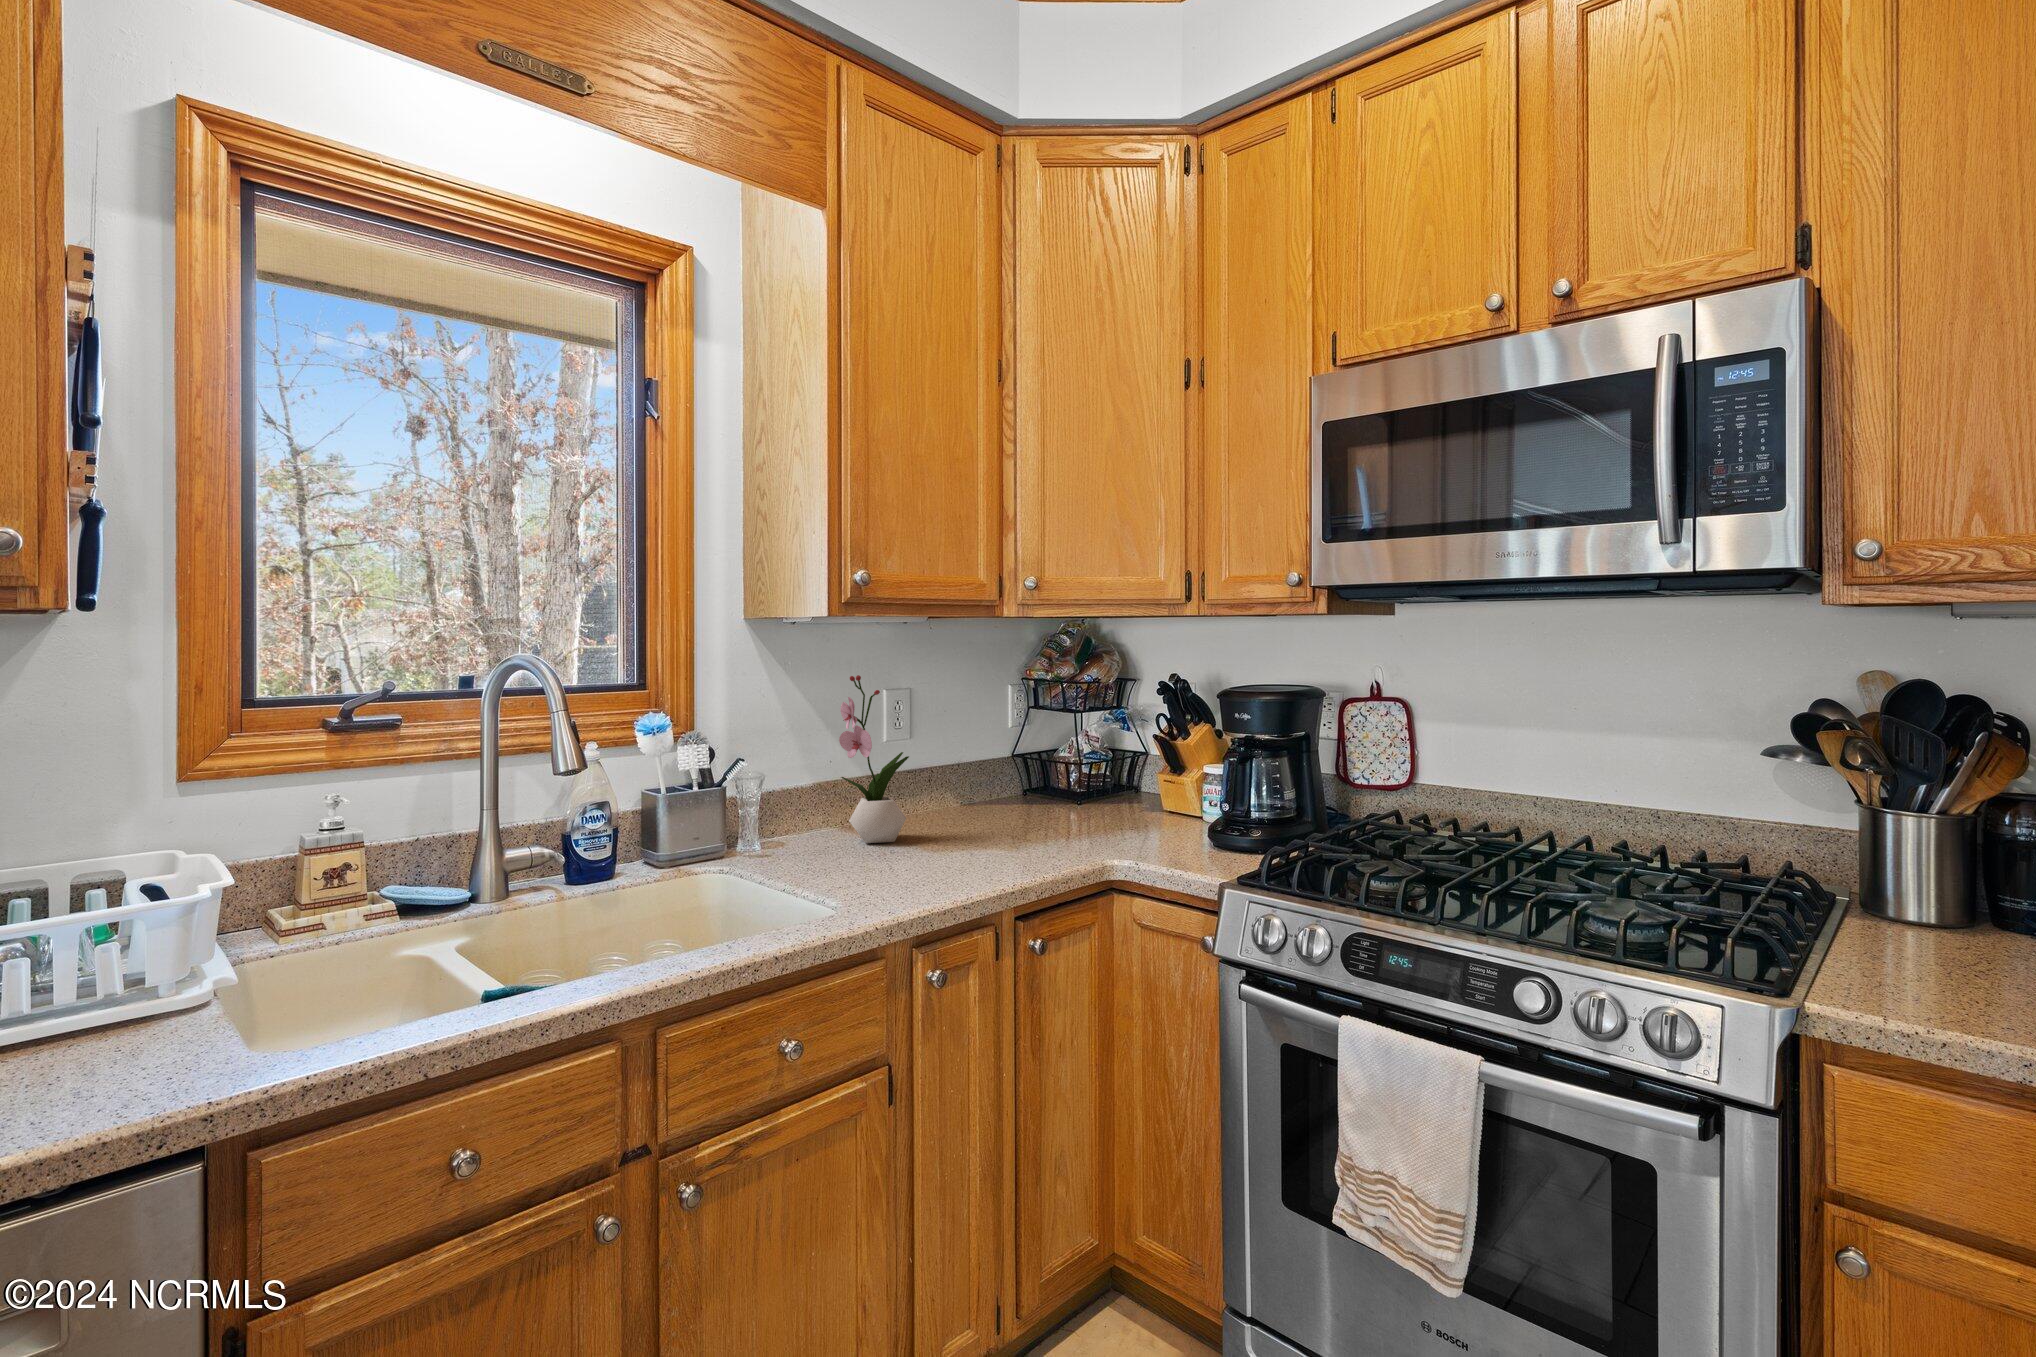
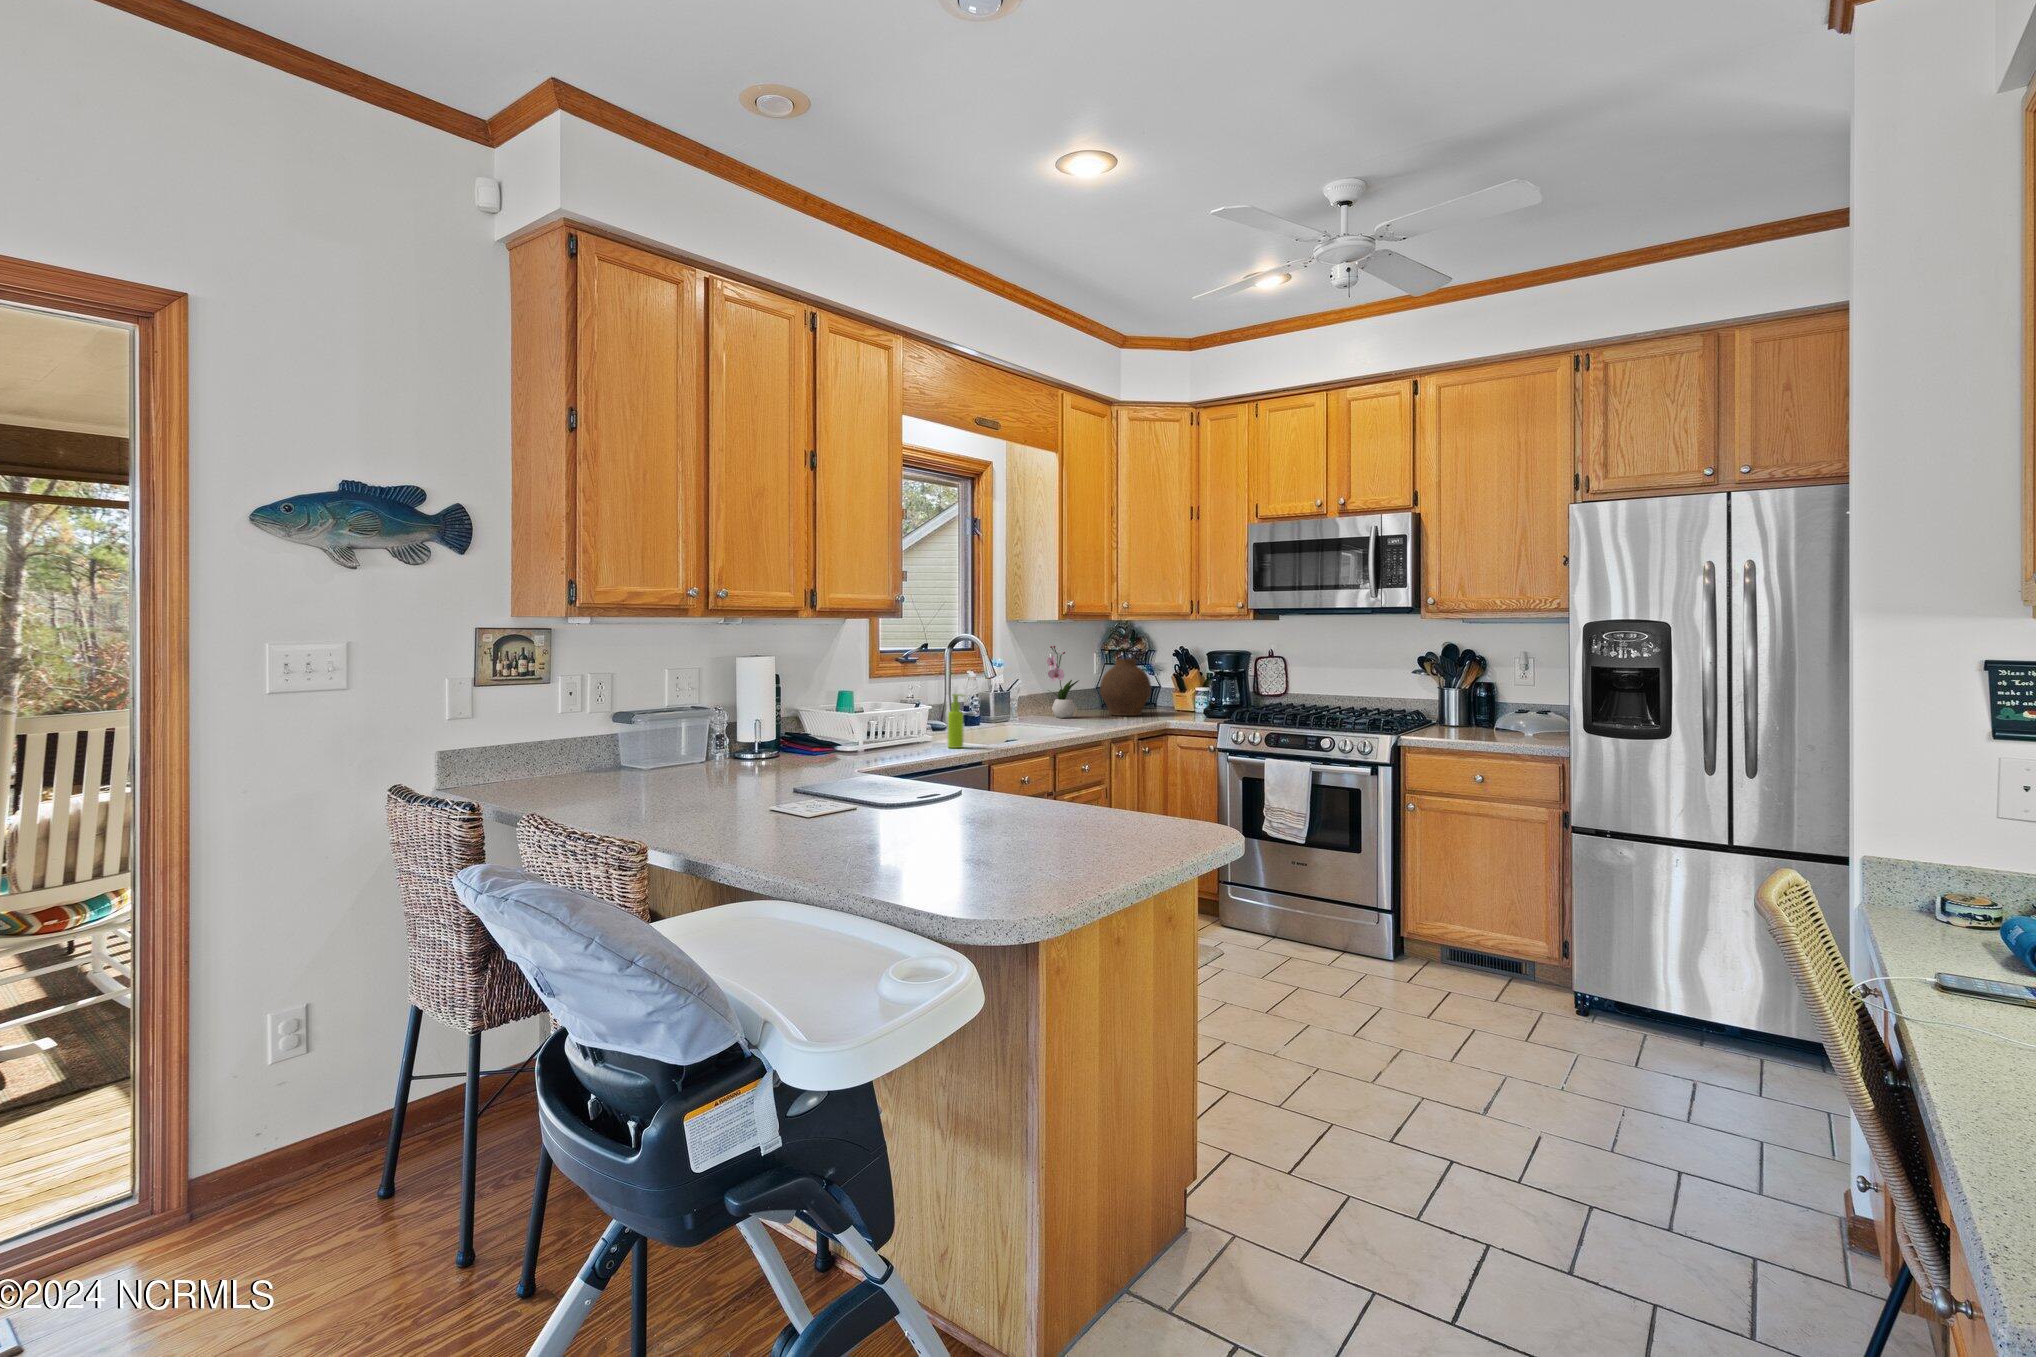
vase: none [973,703,1089,837] -> present [1100,659,1151,716]
soap dispenser: none [90,878,169,1086] -> present [948,694,964,748]

